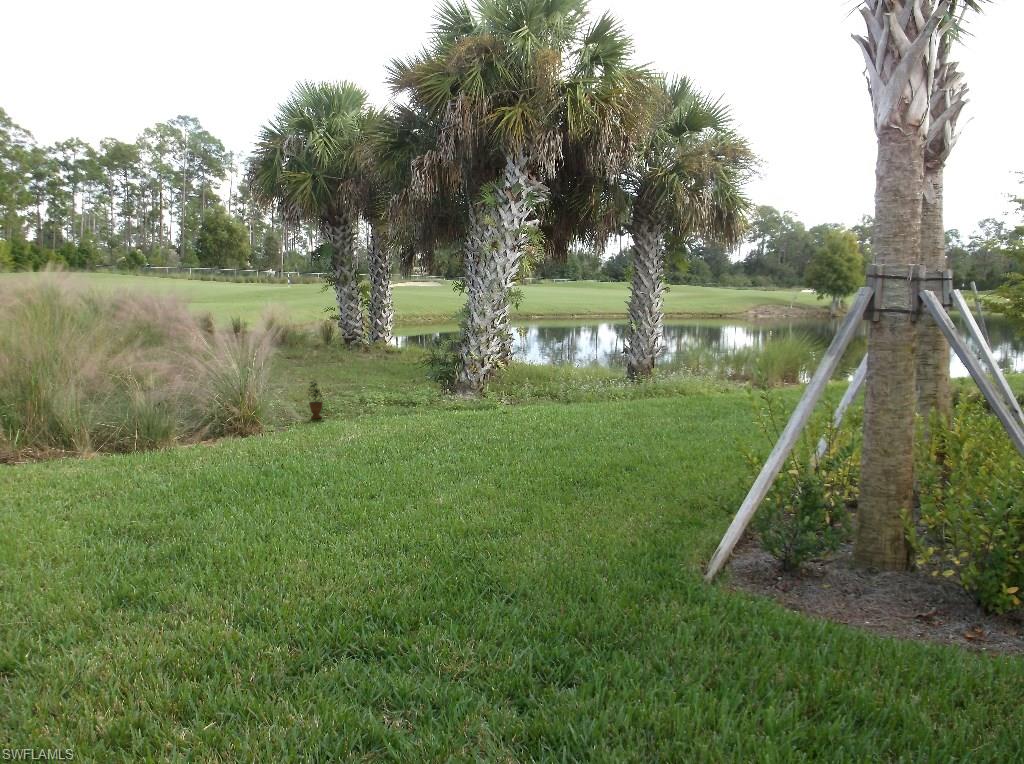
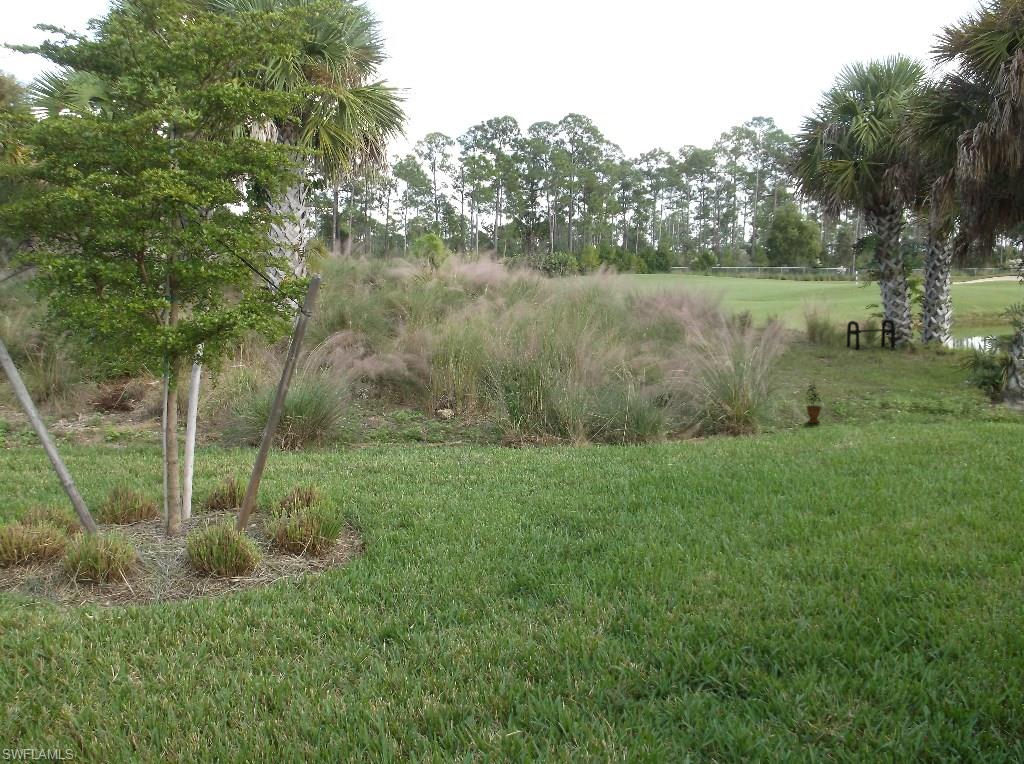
bench: none [309,322,351,349] -> present [847,320,895,350]

